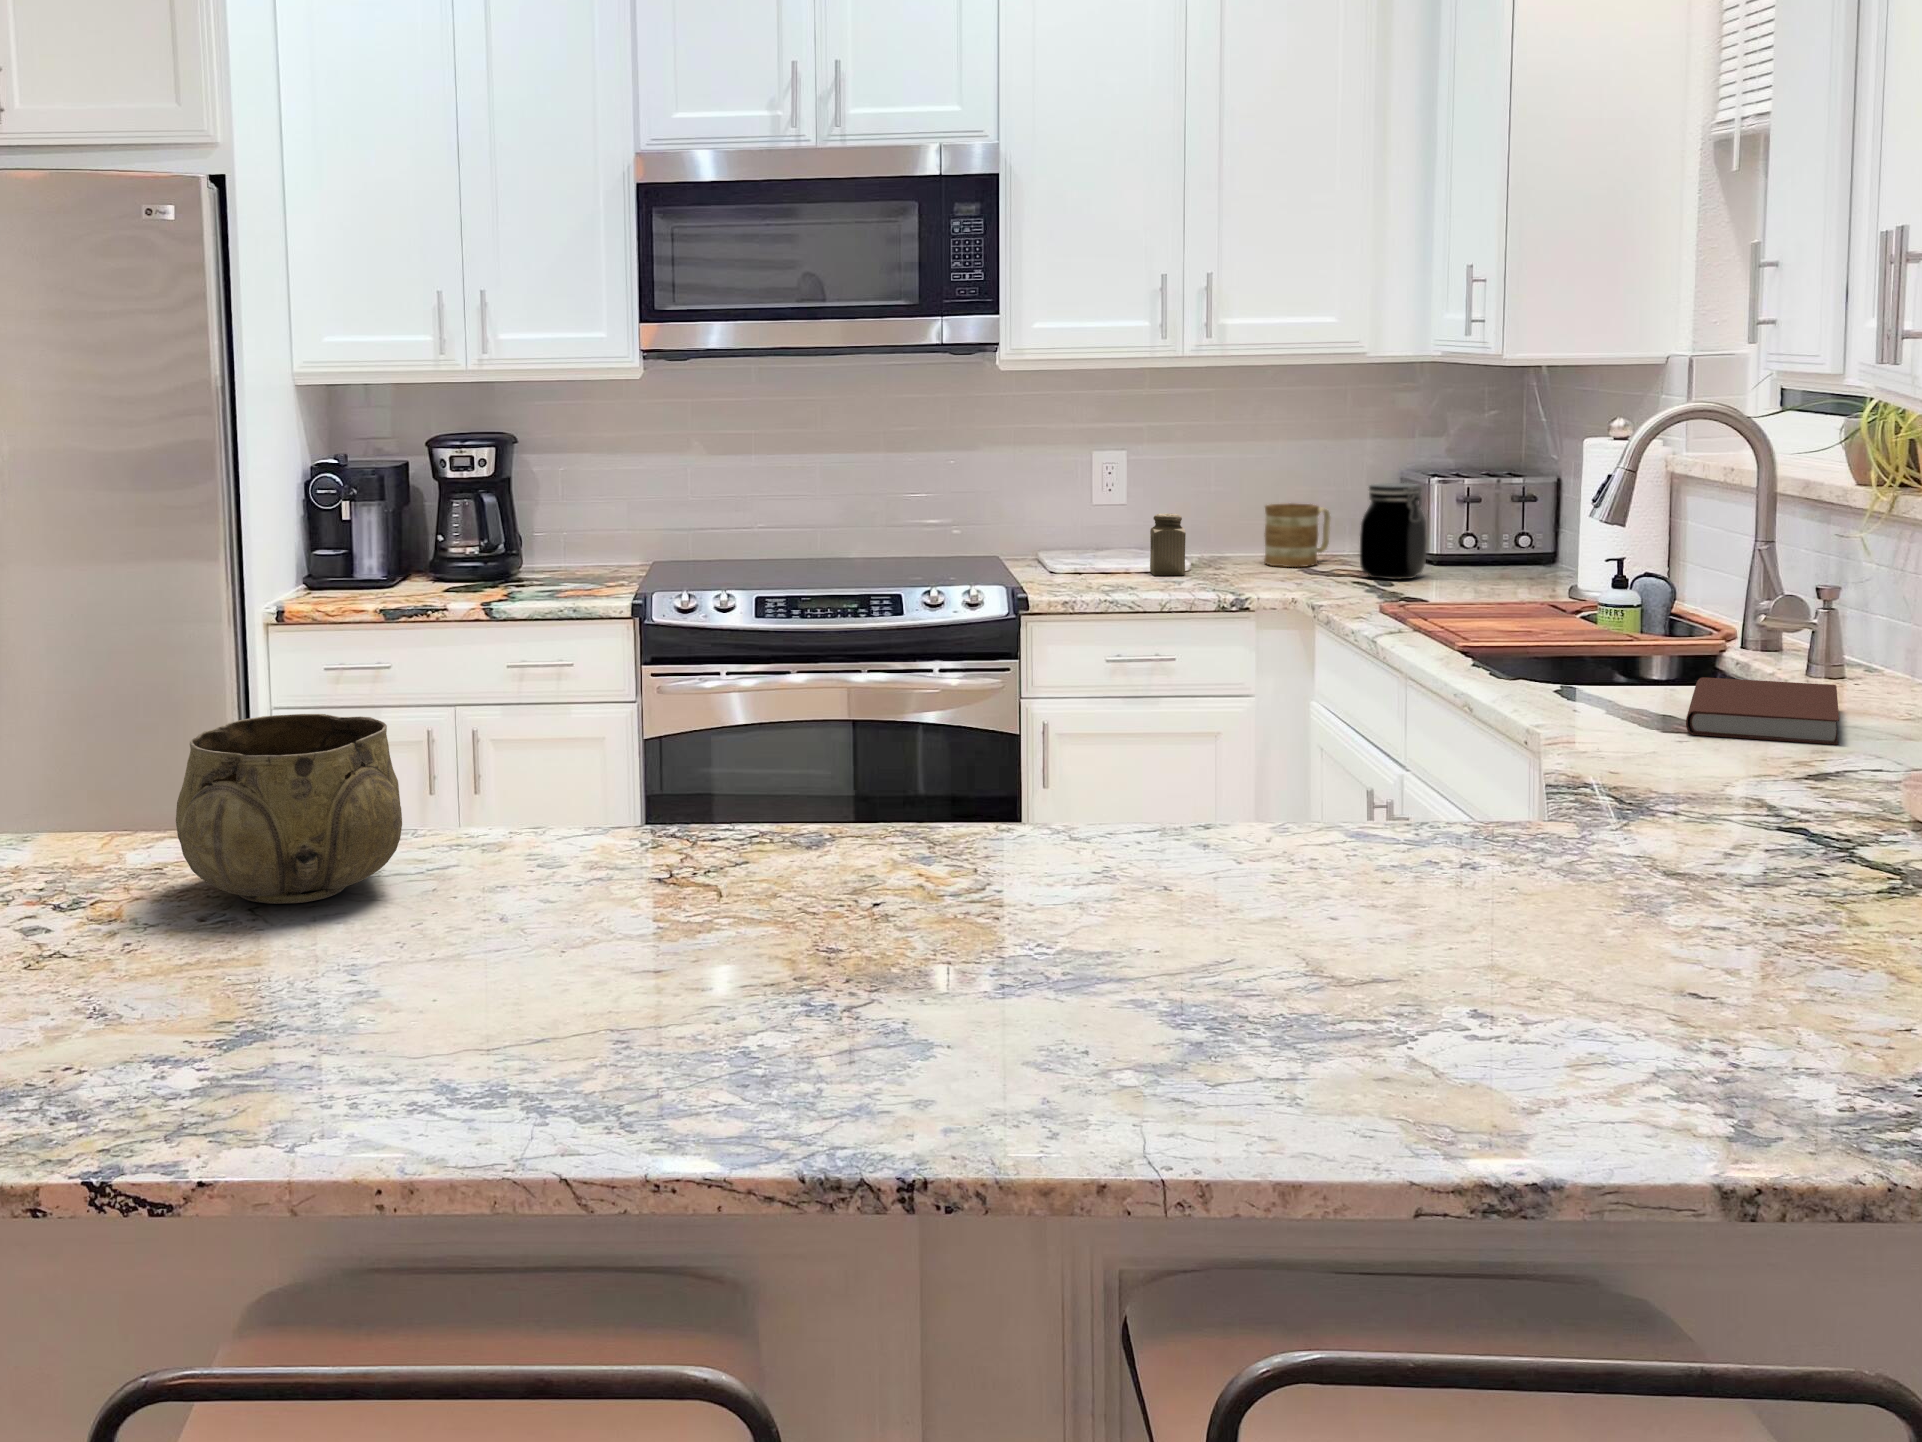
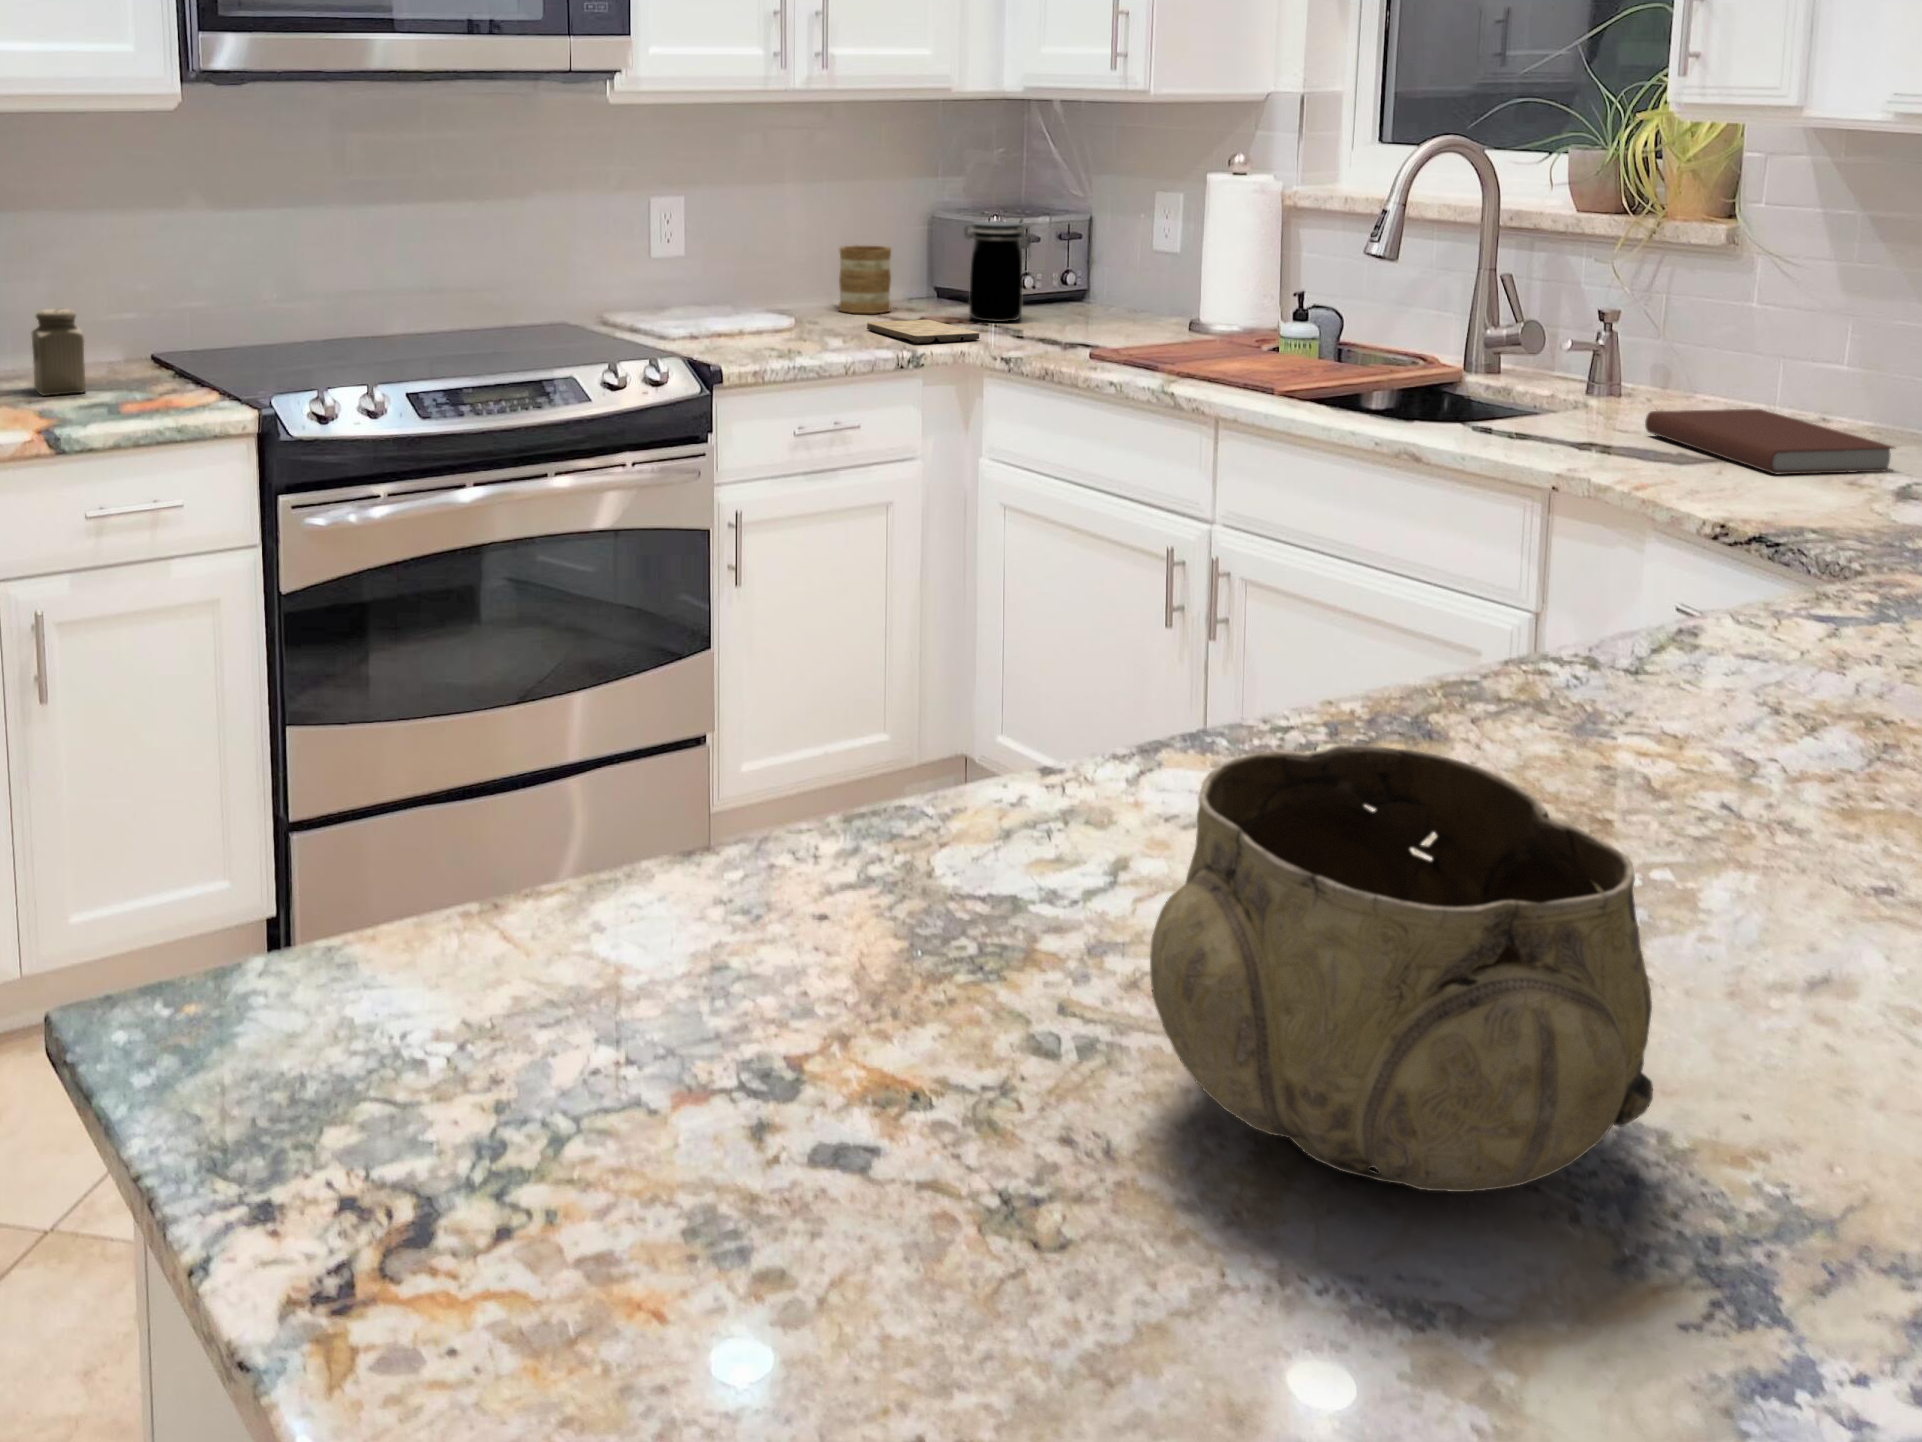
salt shaker: present [1150,513,1186,575] -> present [32,309,86,396]
cutting board: none [1241,572,1318,591] -> present [867,320,979,343]

